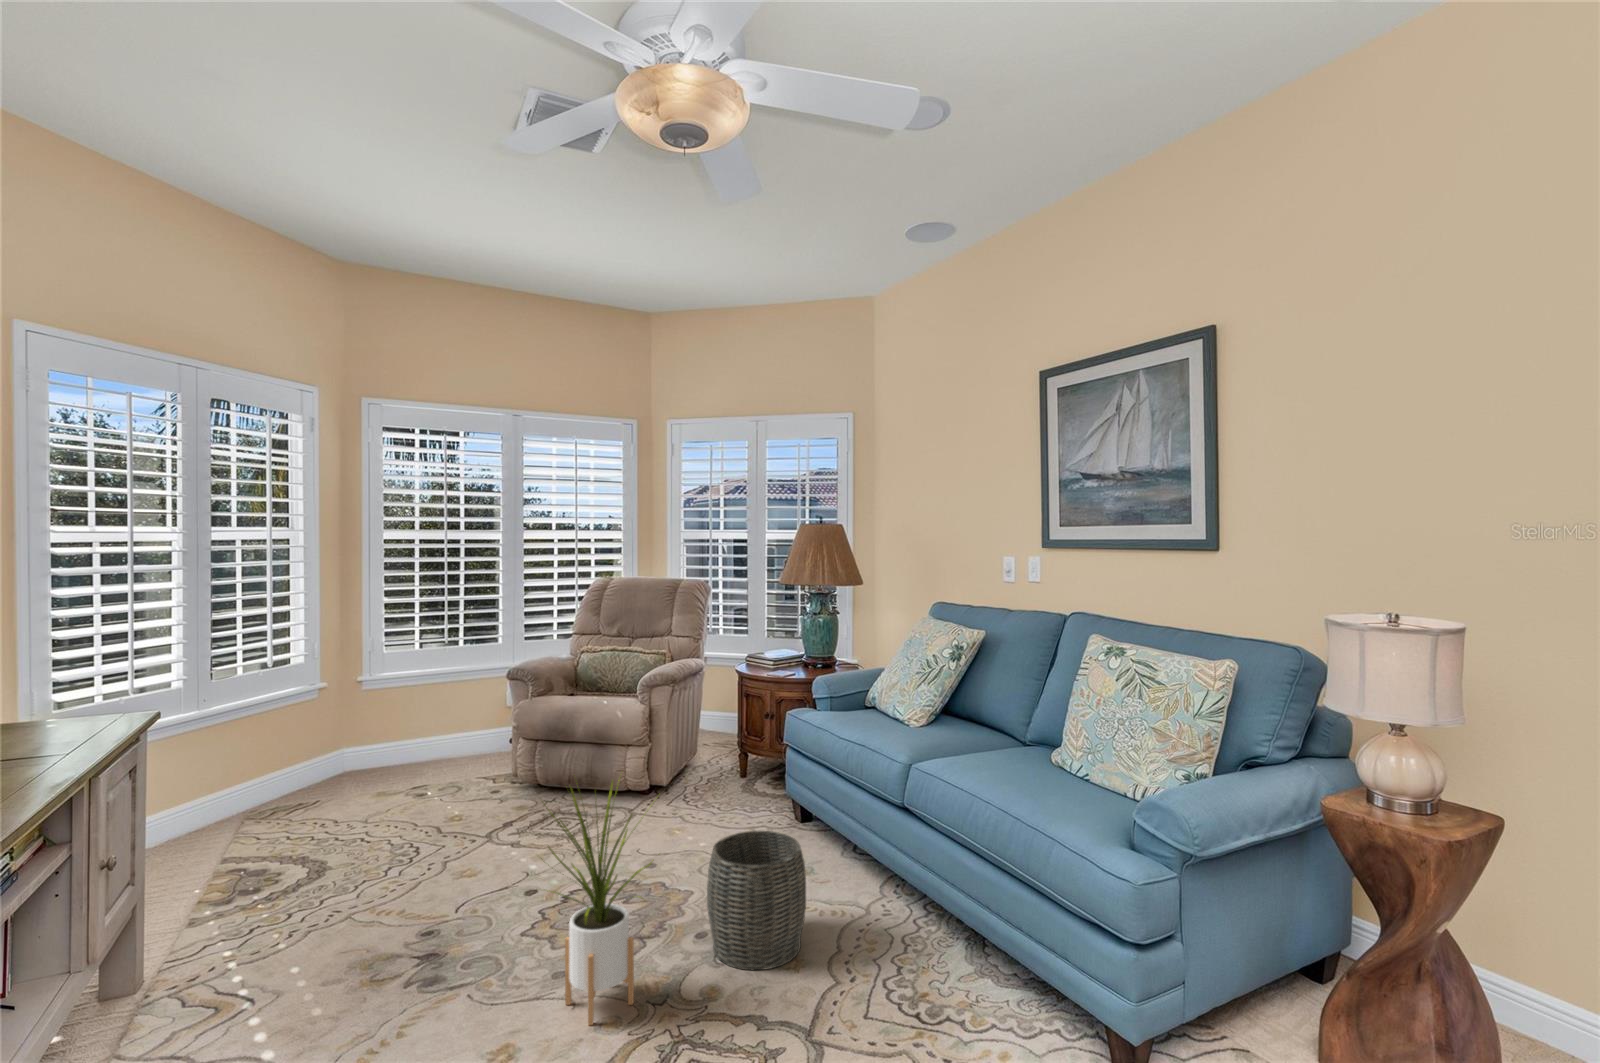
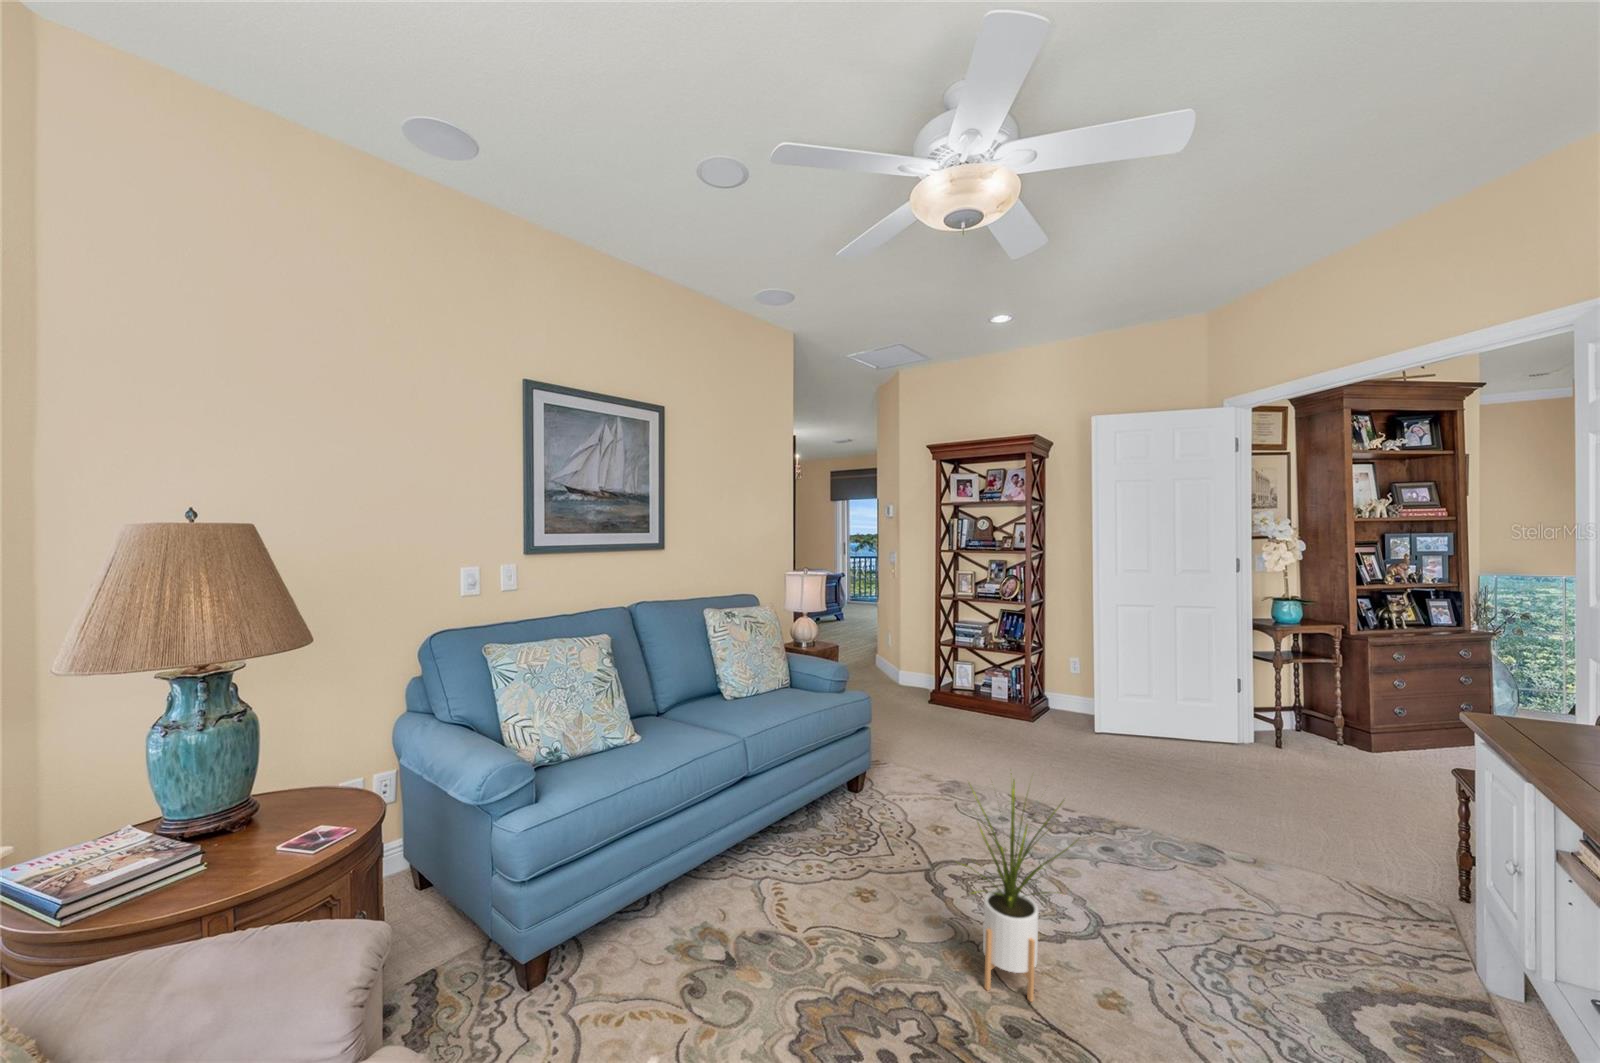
woven basket: present [707,831,806,970] -> none [812,820,902,954]

